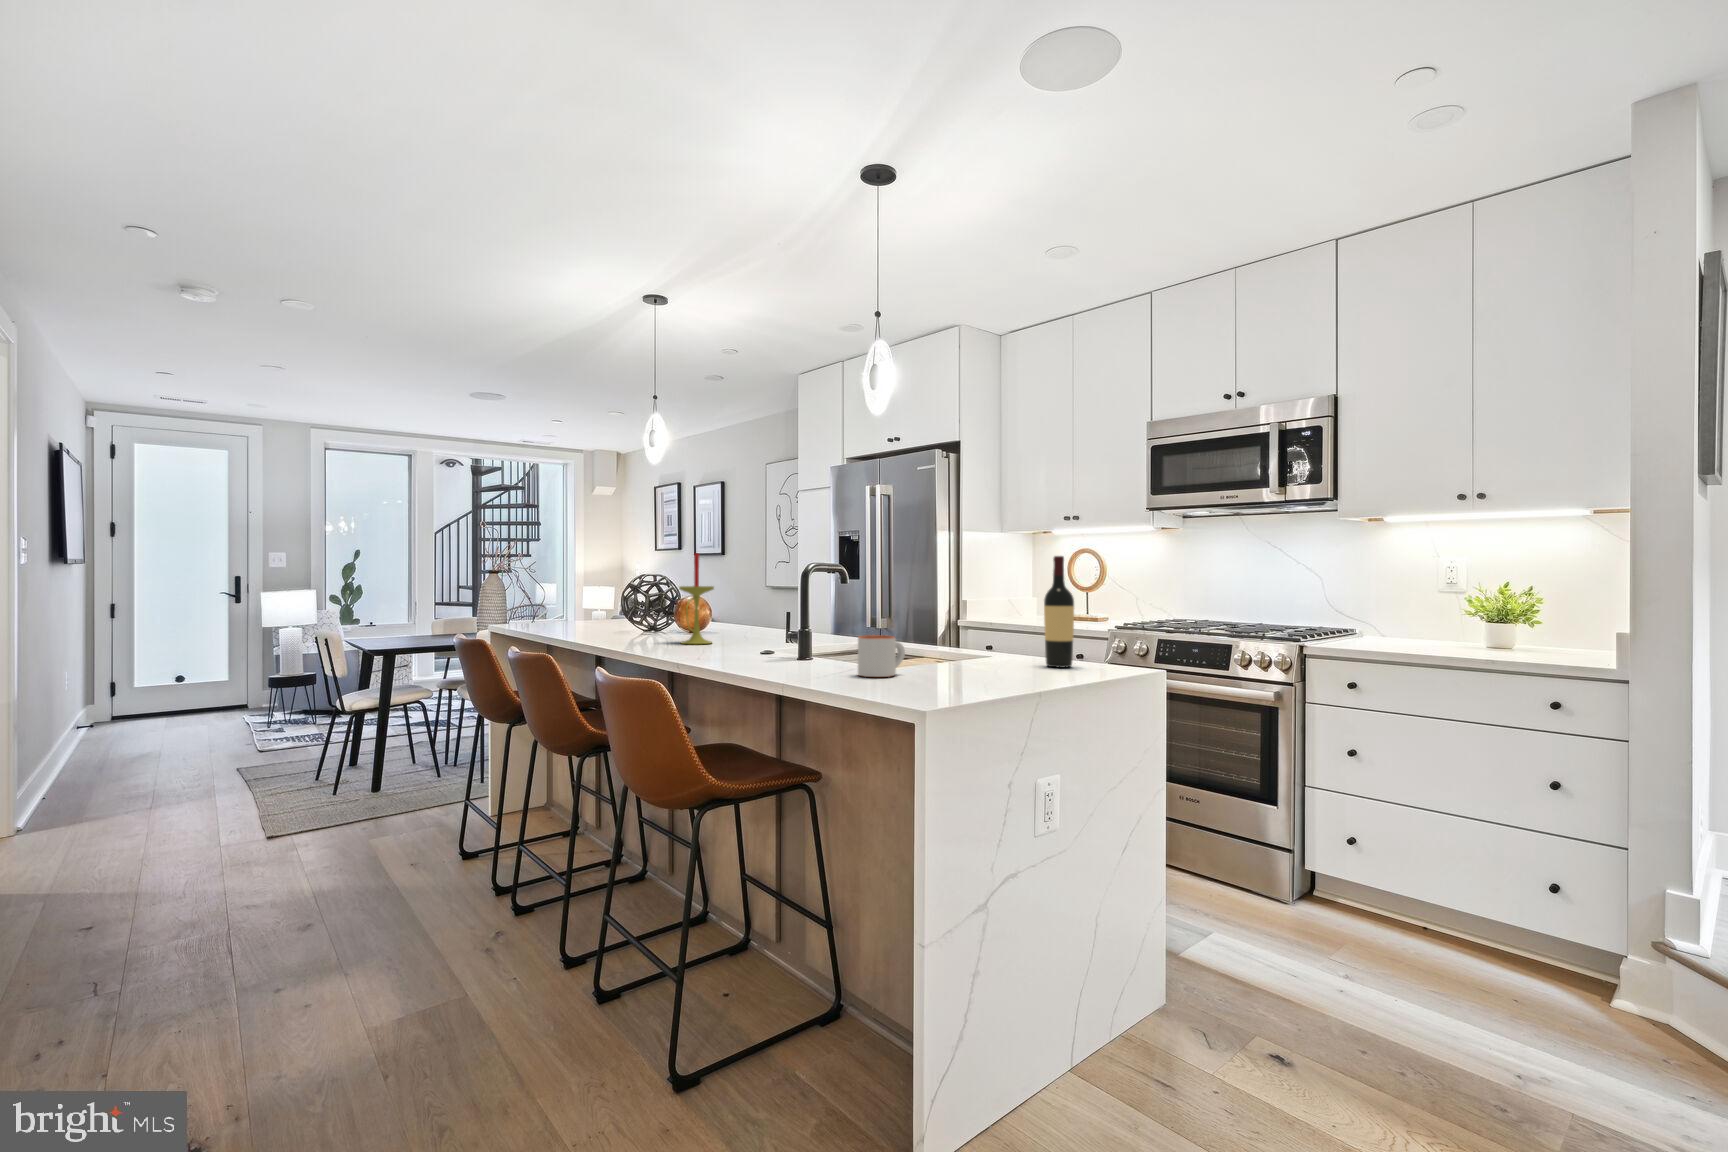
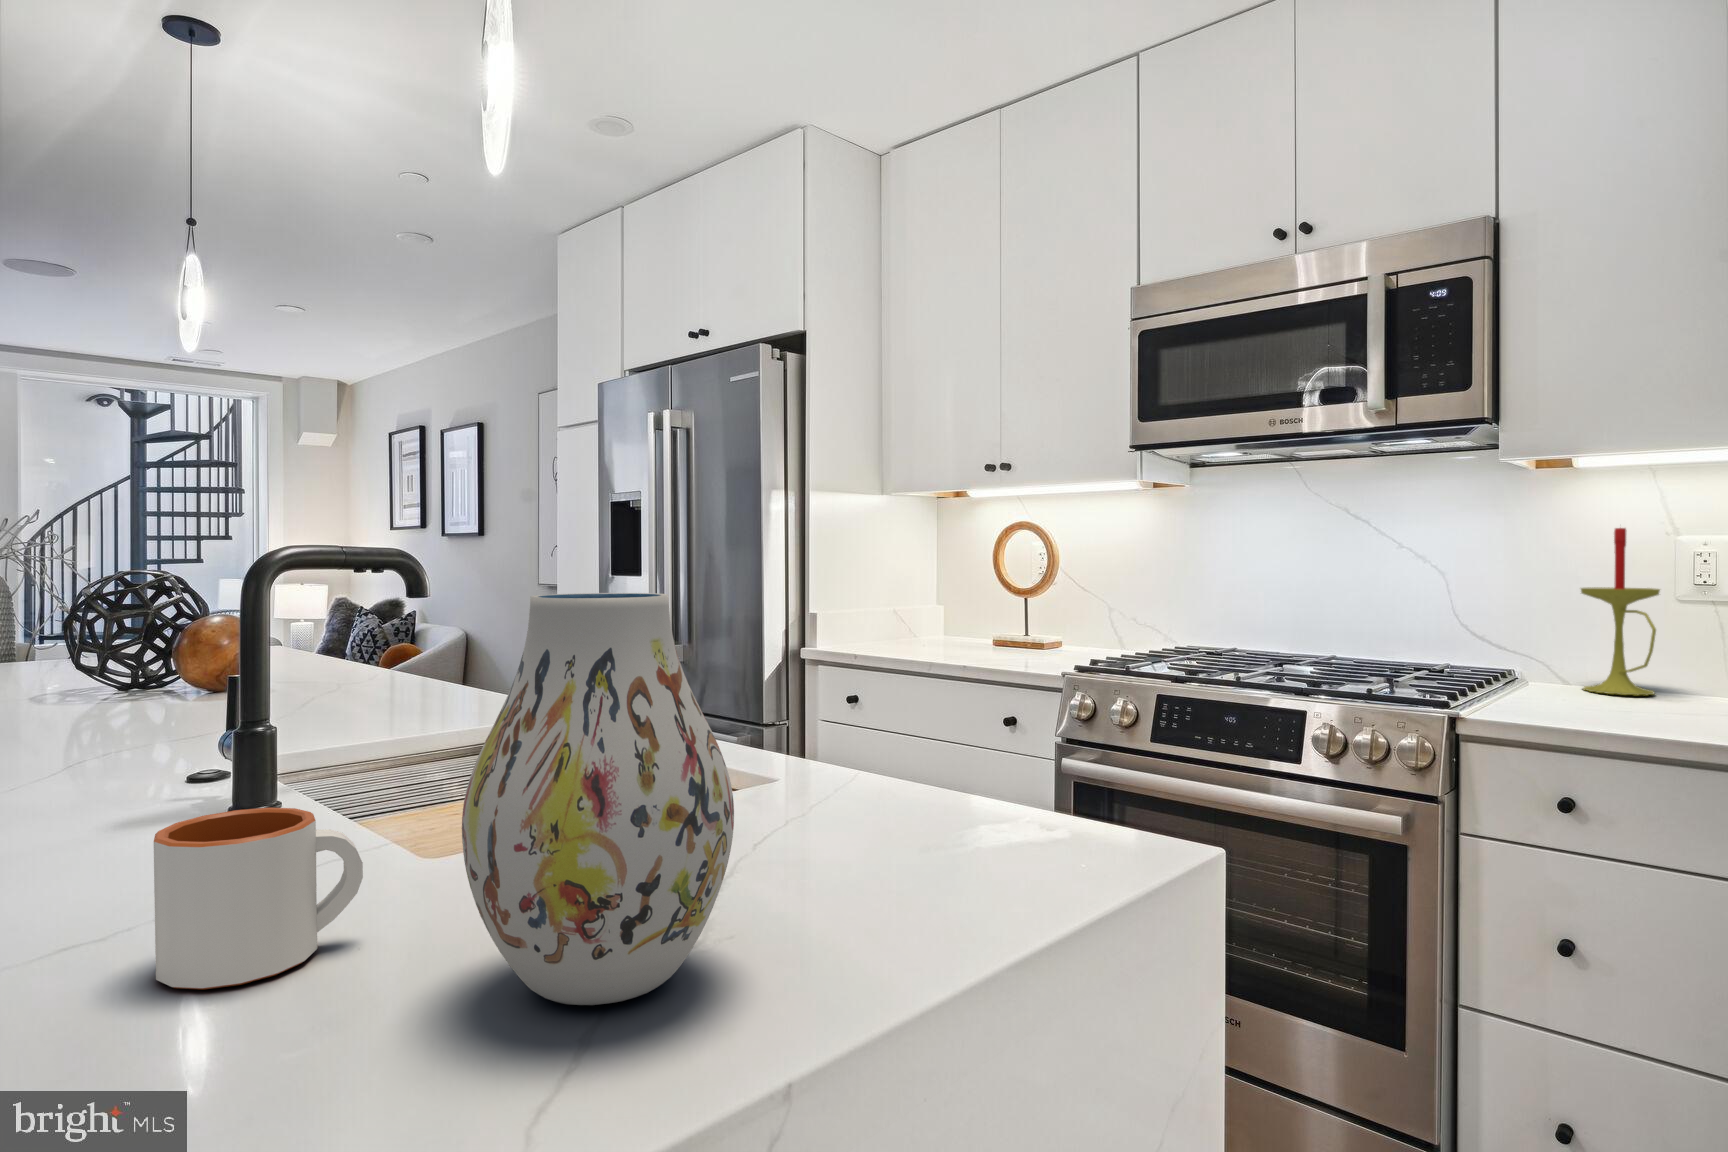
candle: present [679,553,714,644] -> present [1581,528,1660,695]
wine bottle: present [1044,556,1074,668] -> none [878,532,961,855]
vase: none [947,573,1019,680] -> present [462,593,734,1005]

